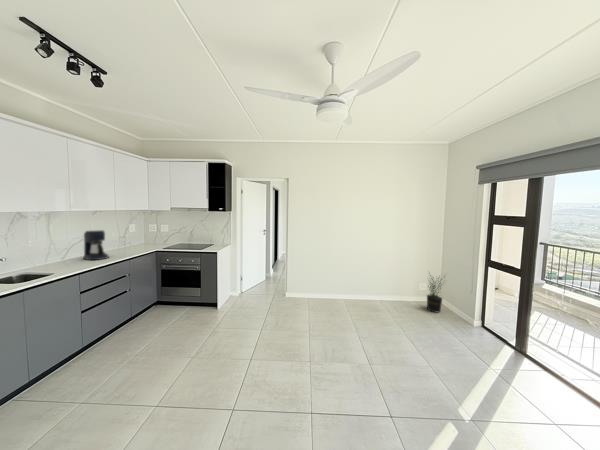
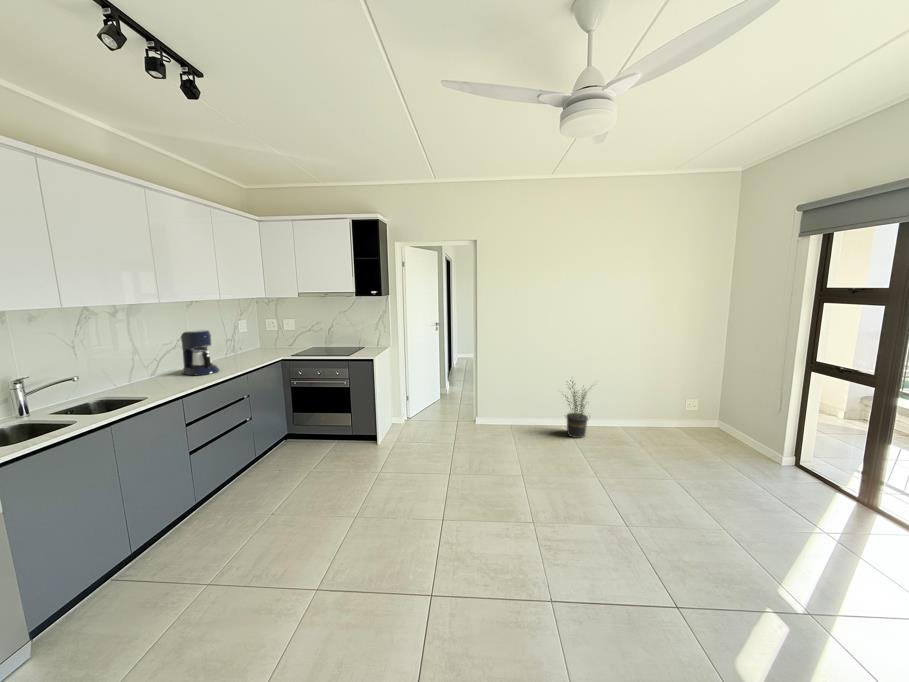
potted plant: present [427,275,442,312] -> present [566,380,588,438]

